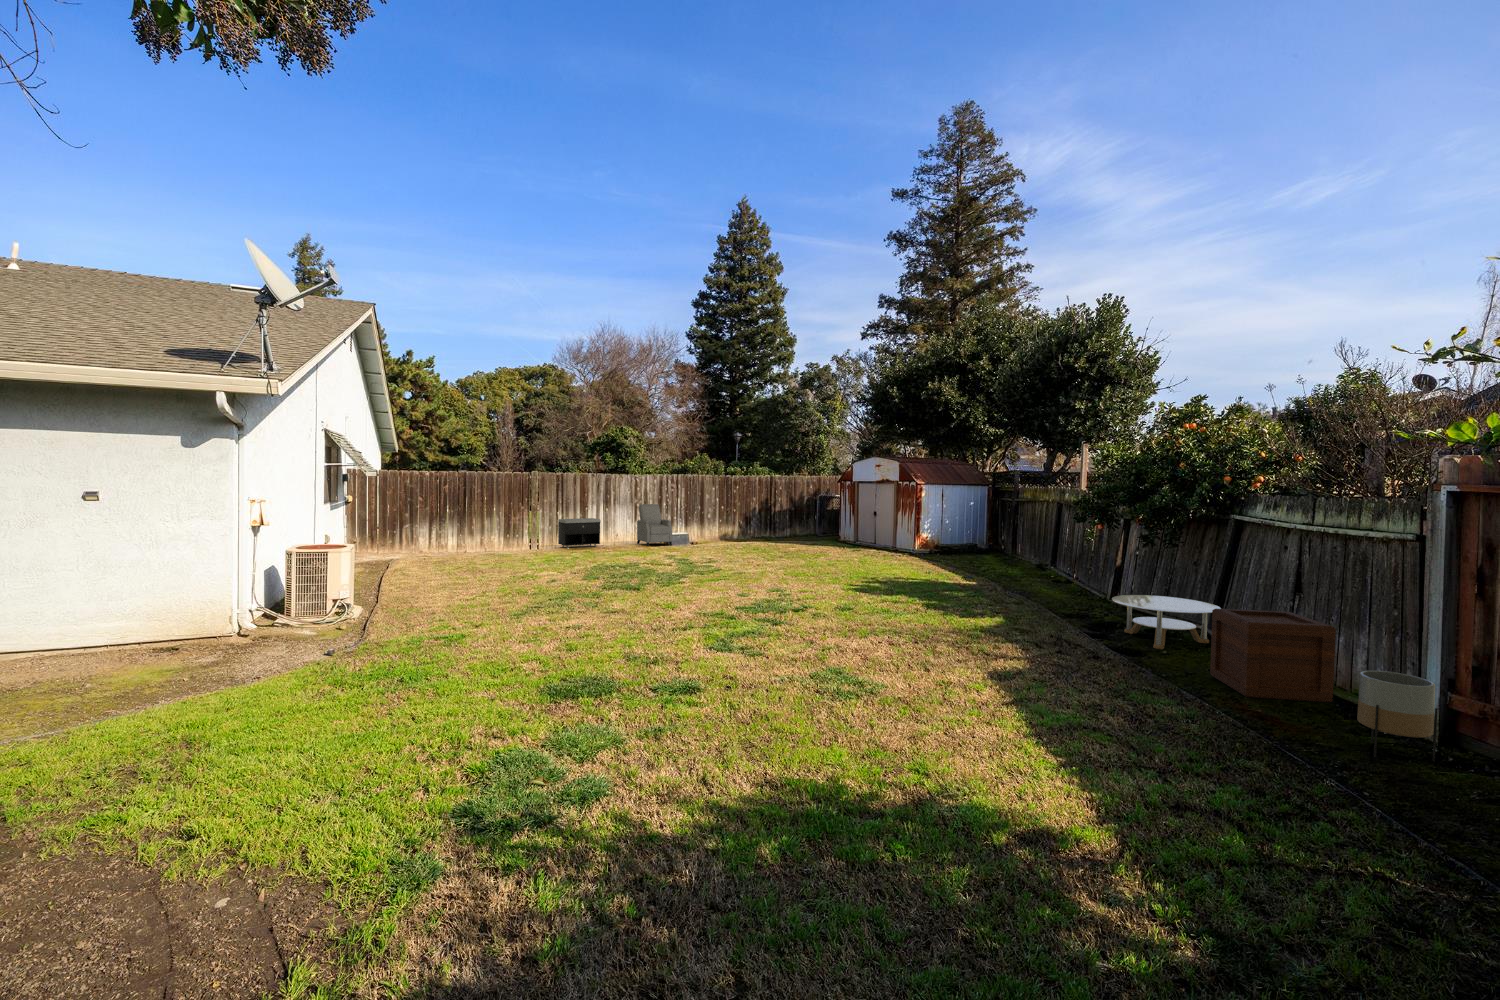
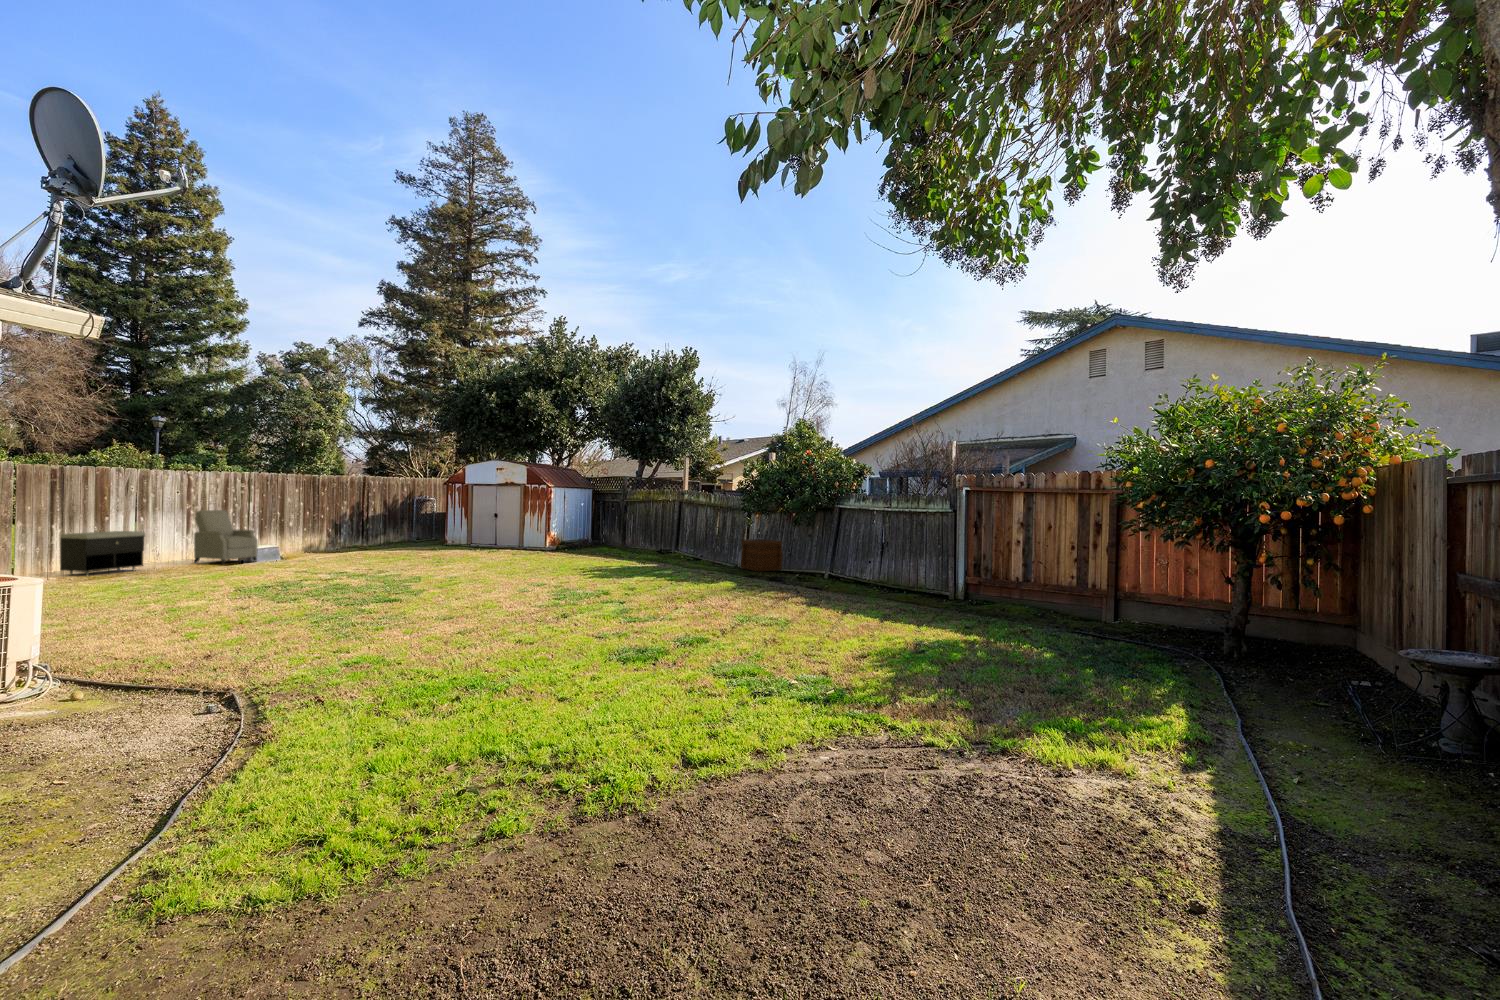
round table: present [1112,595,1220,649] -> none [828,559,888,590]
wooden crate: present [1210,609,1336,703] -> present [741,539,783,572]
planter: present [1357,671,1437,762] -> none [1020,576,1049,616]

